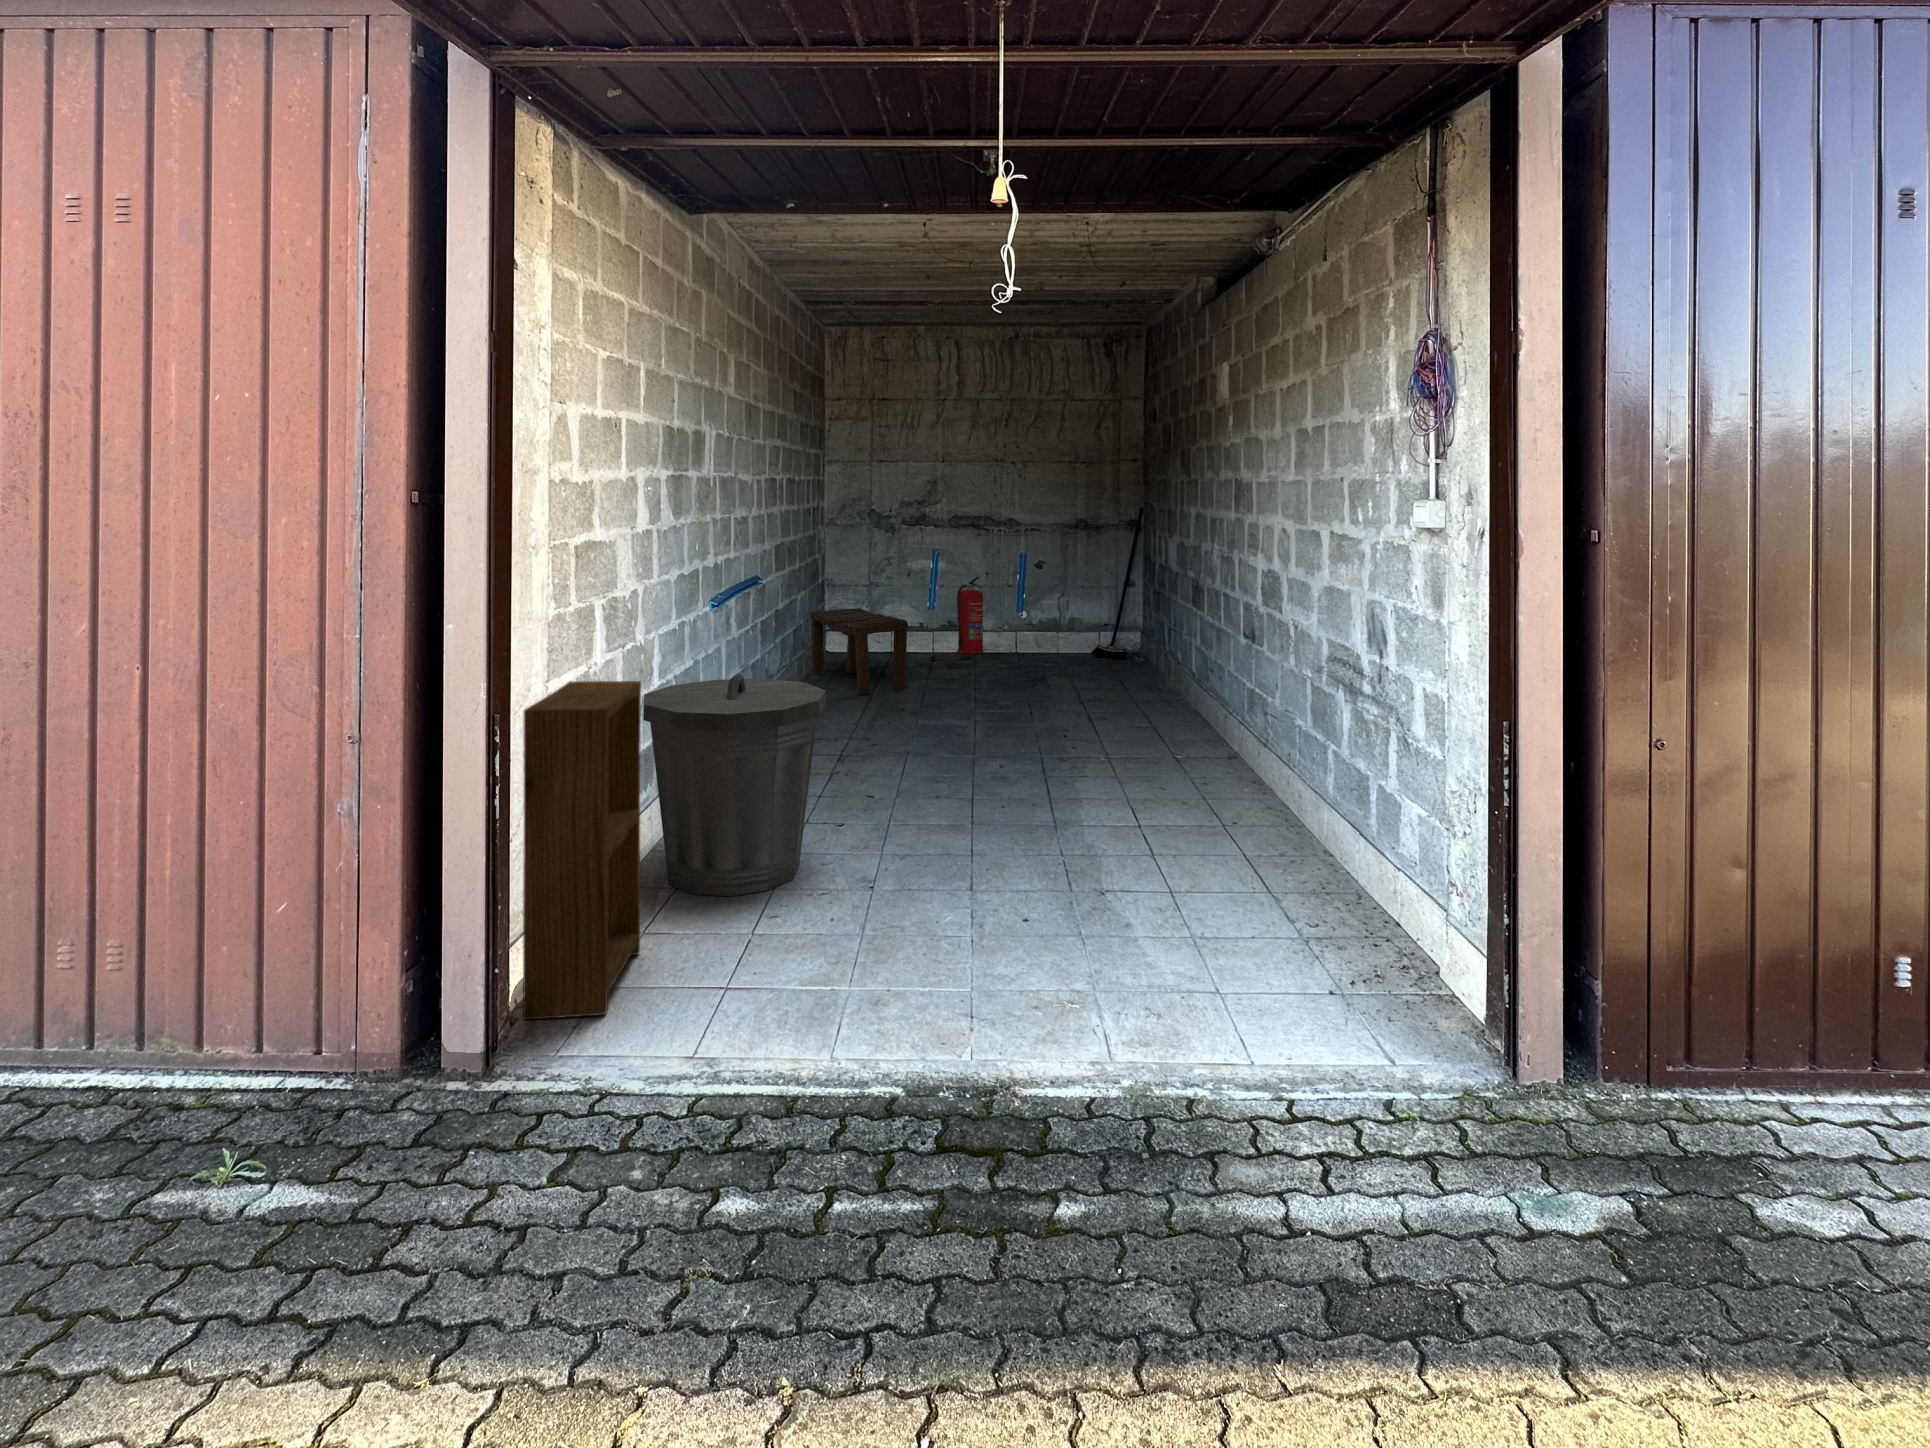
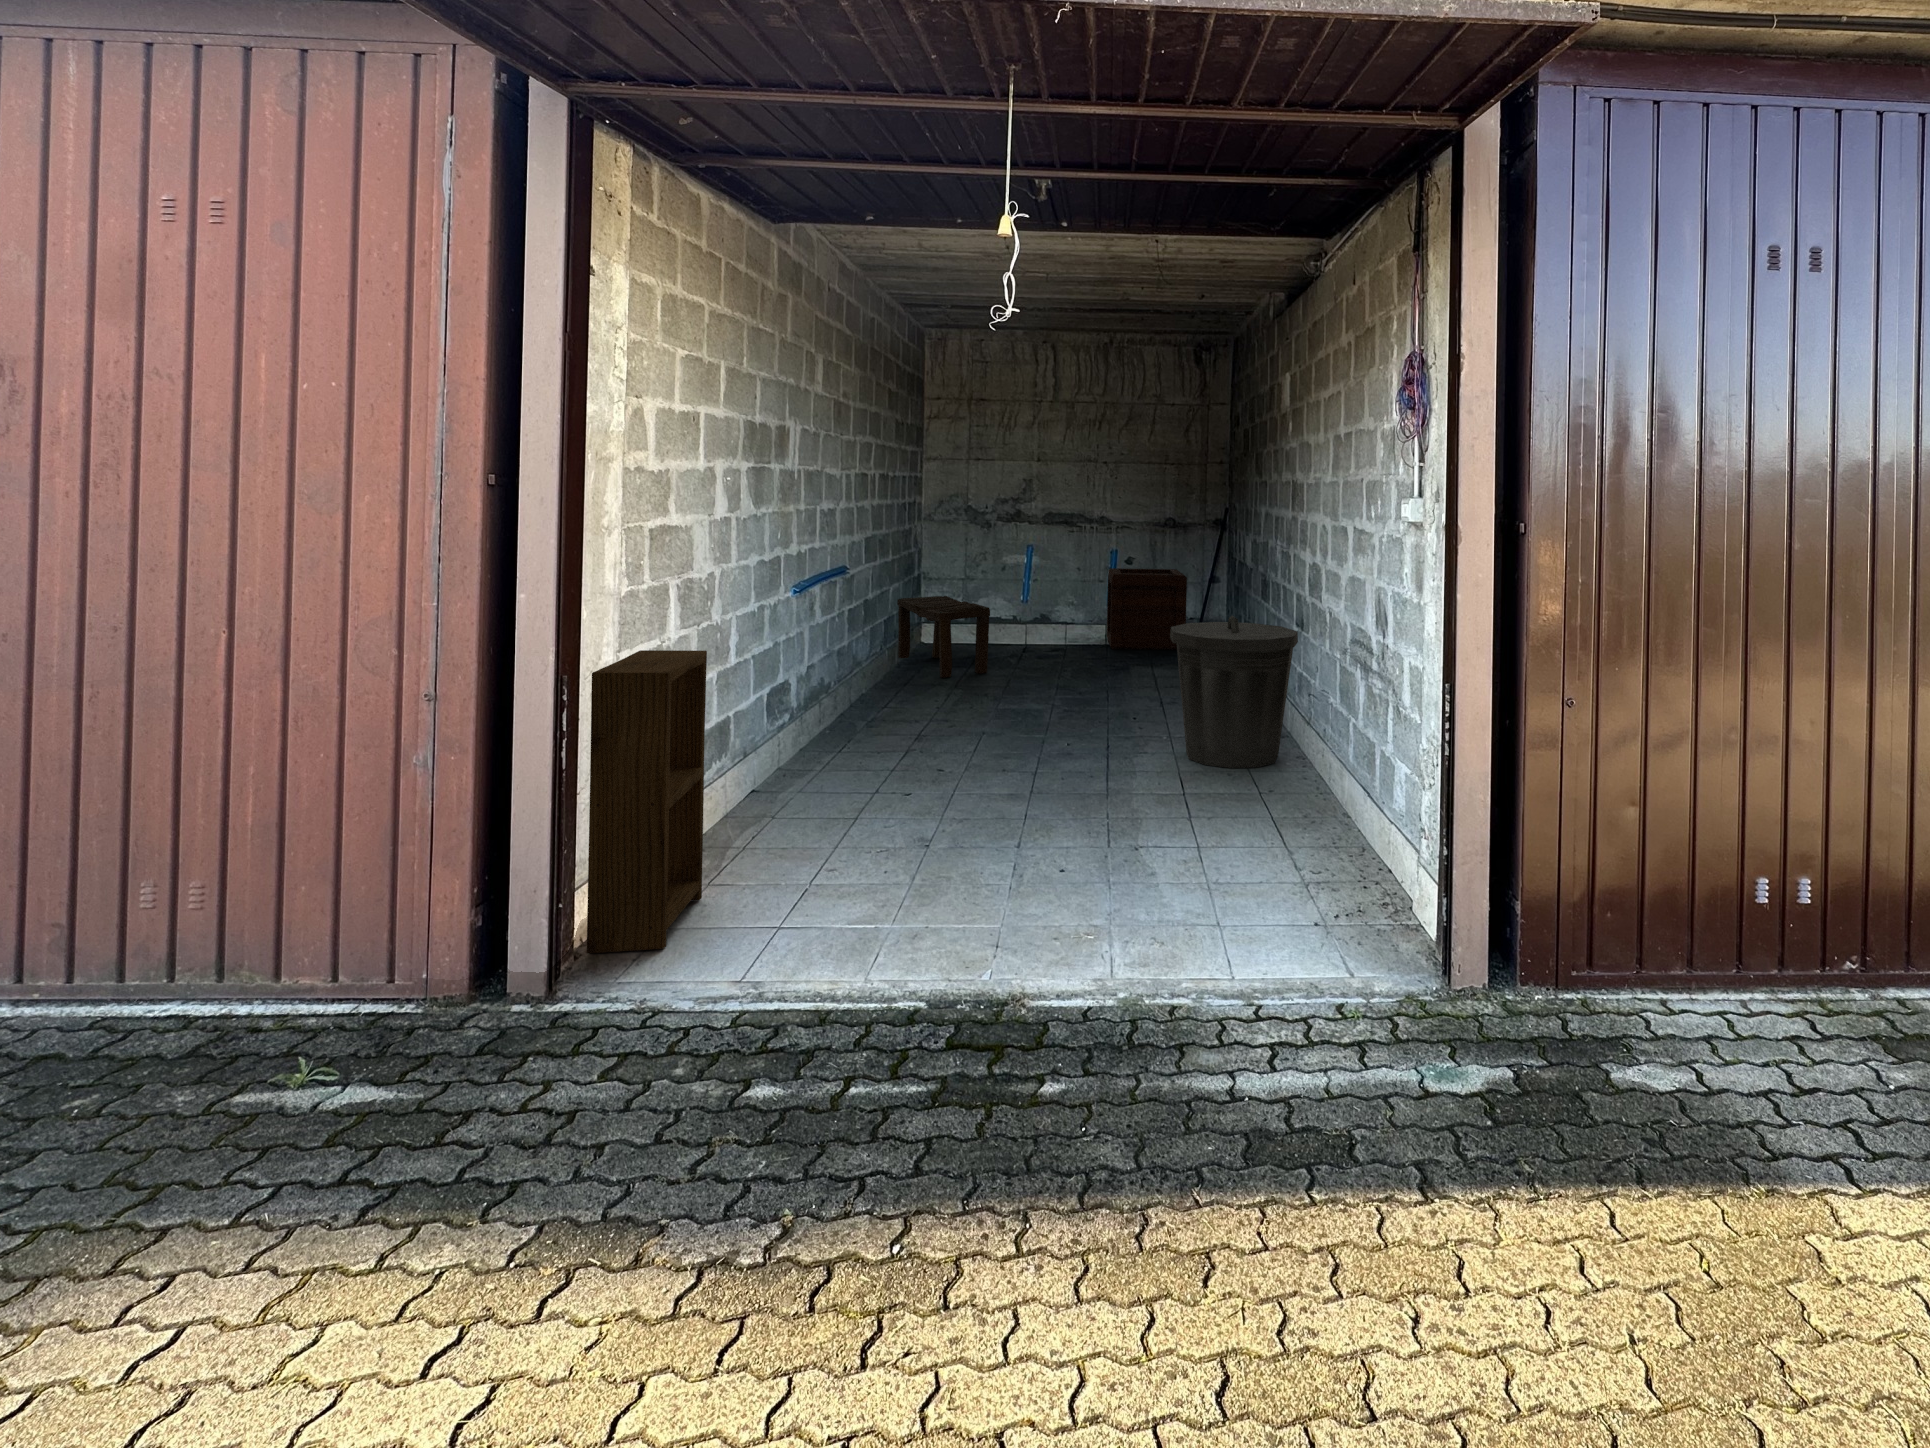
fire extinguisher: present [957,577,983,654] -> none [1043,568,1069,642]
wooden crate: none [1023,577,1109,662] -> present [1107,568,1187,650]
trash can: present [643,673,827,896] -> present [1170,616,1298,768]

